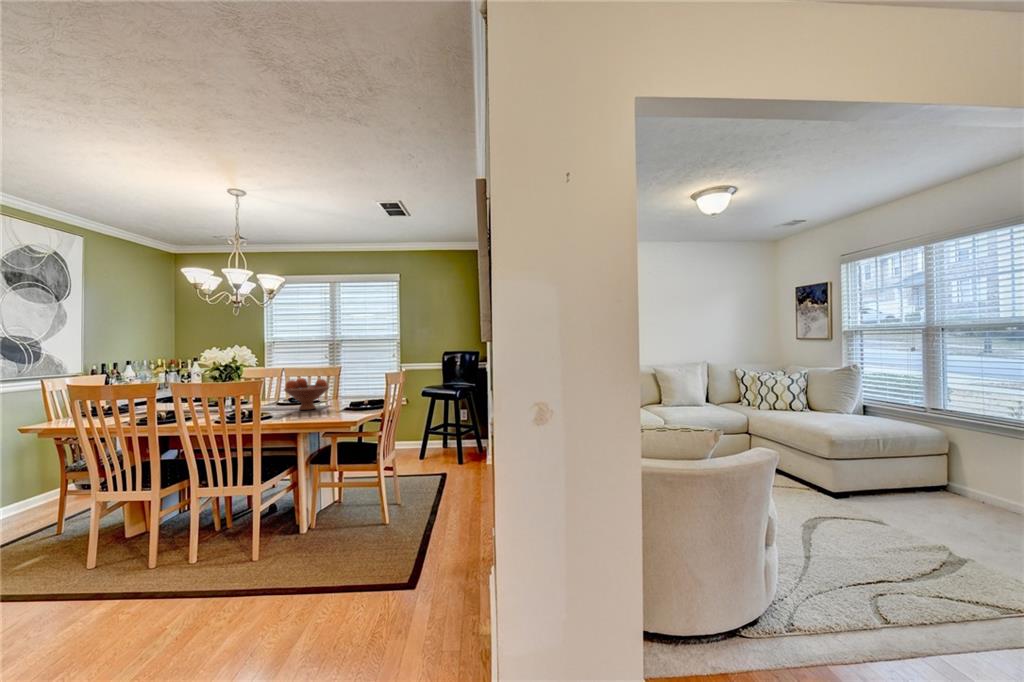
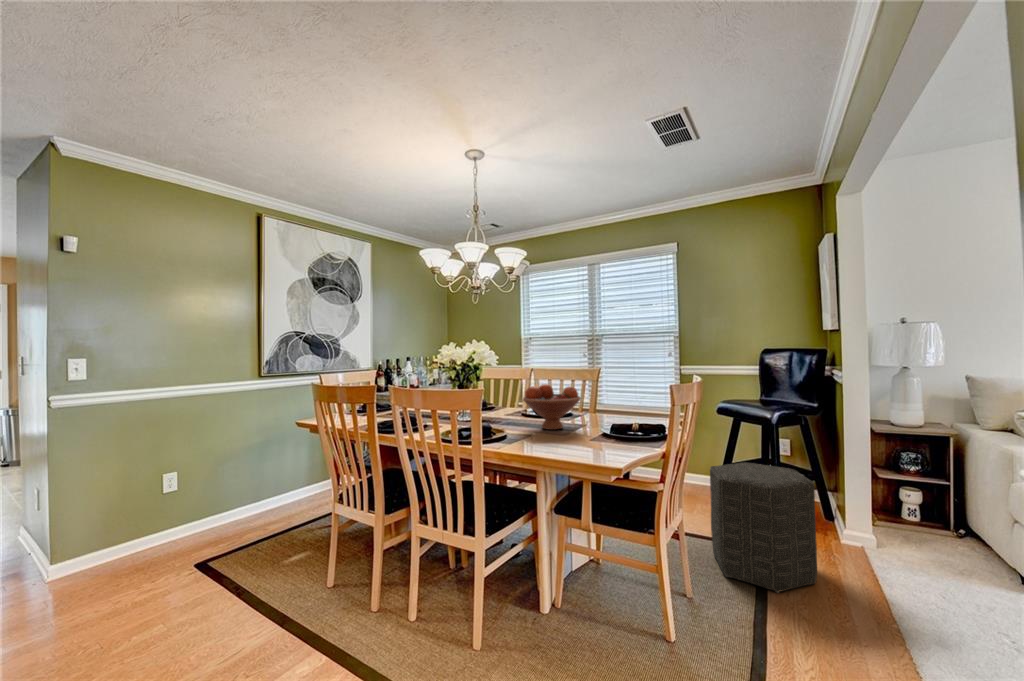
ottoman: none [416,423,471,493] -> present [710,462,817,593]

